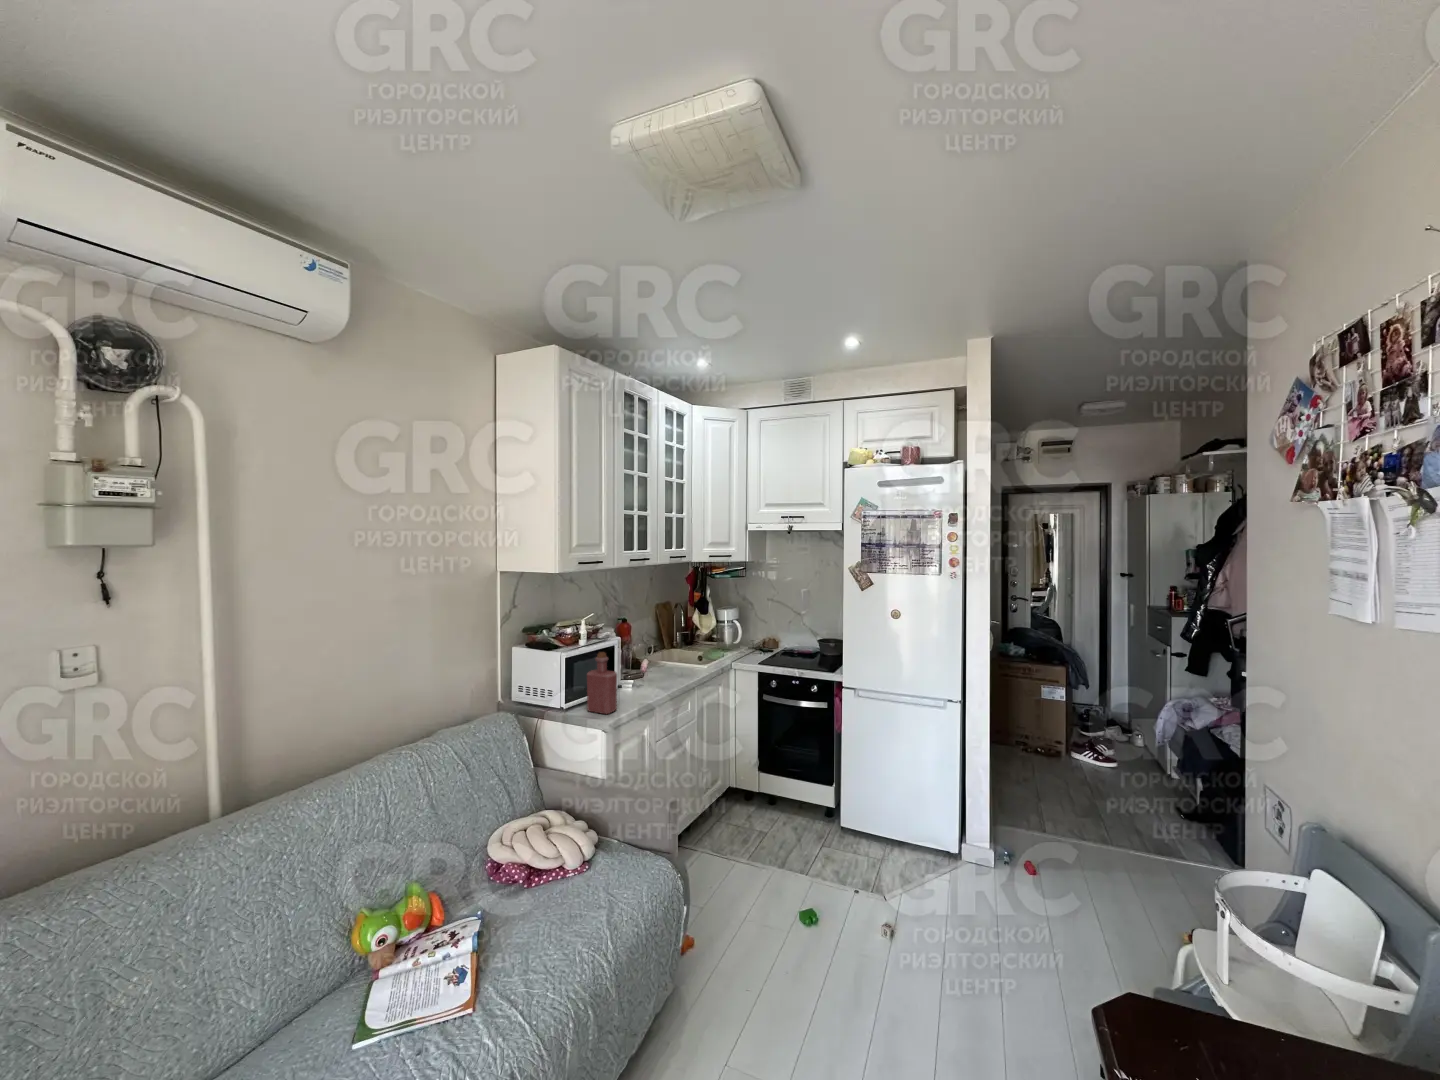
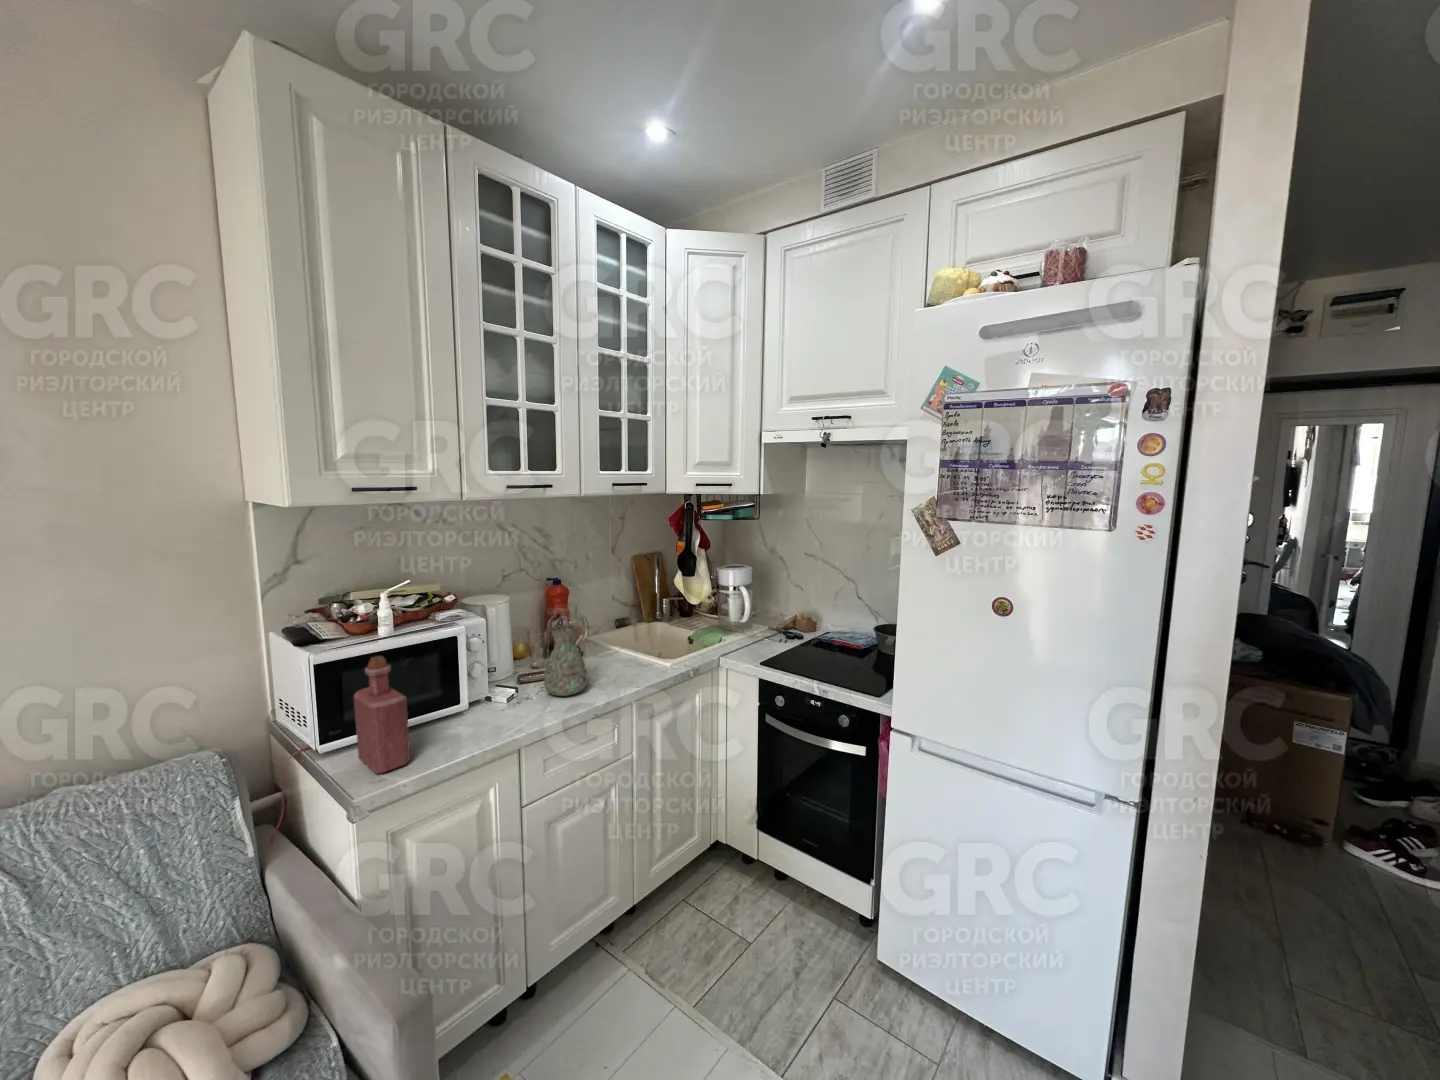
decorative vase: none [649,641,674,682] -> present [544,625,588,696]

